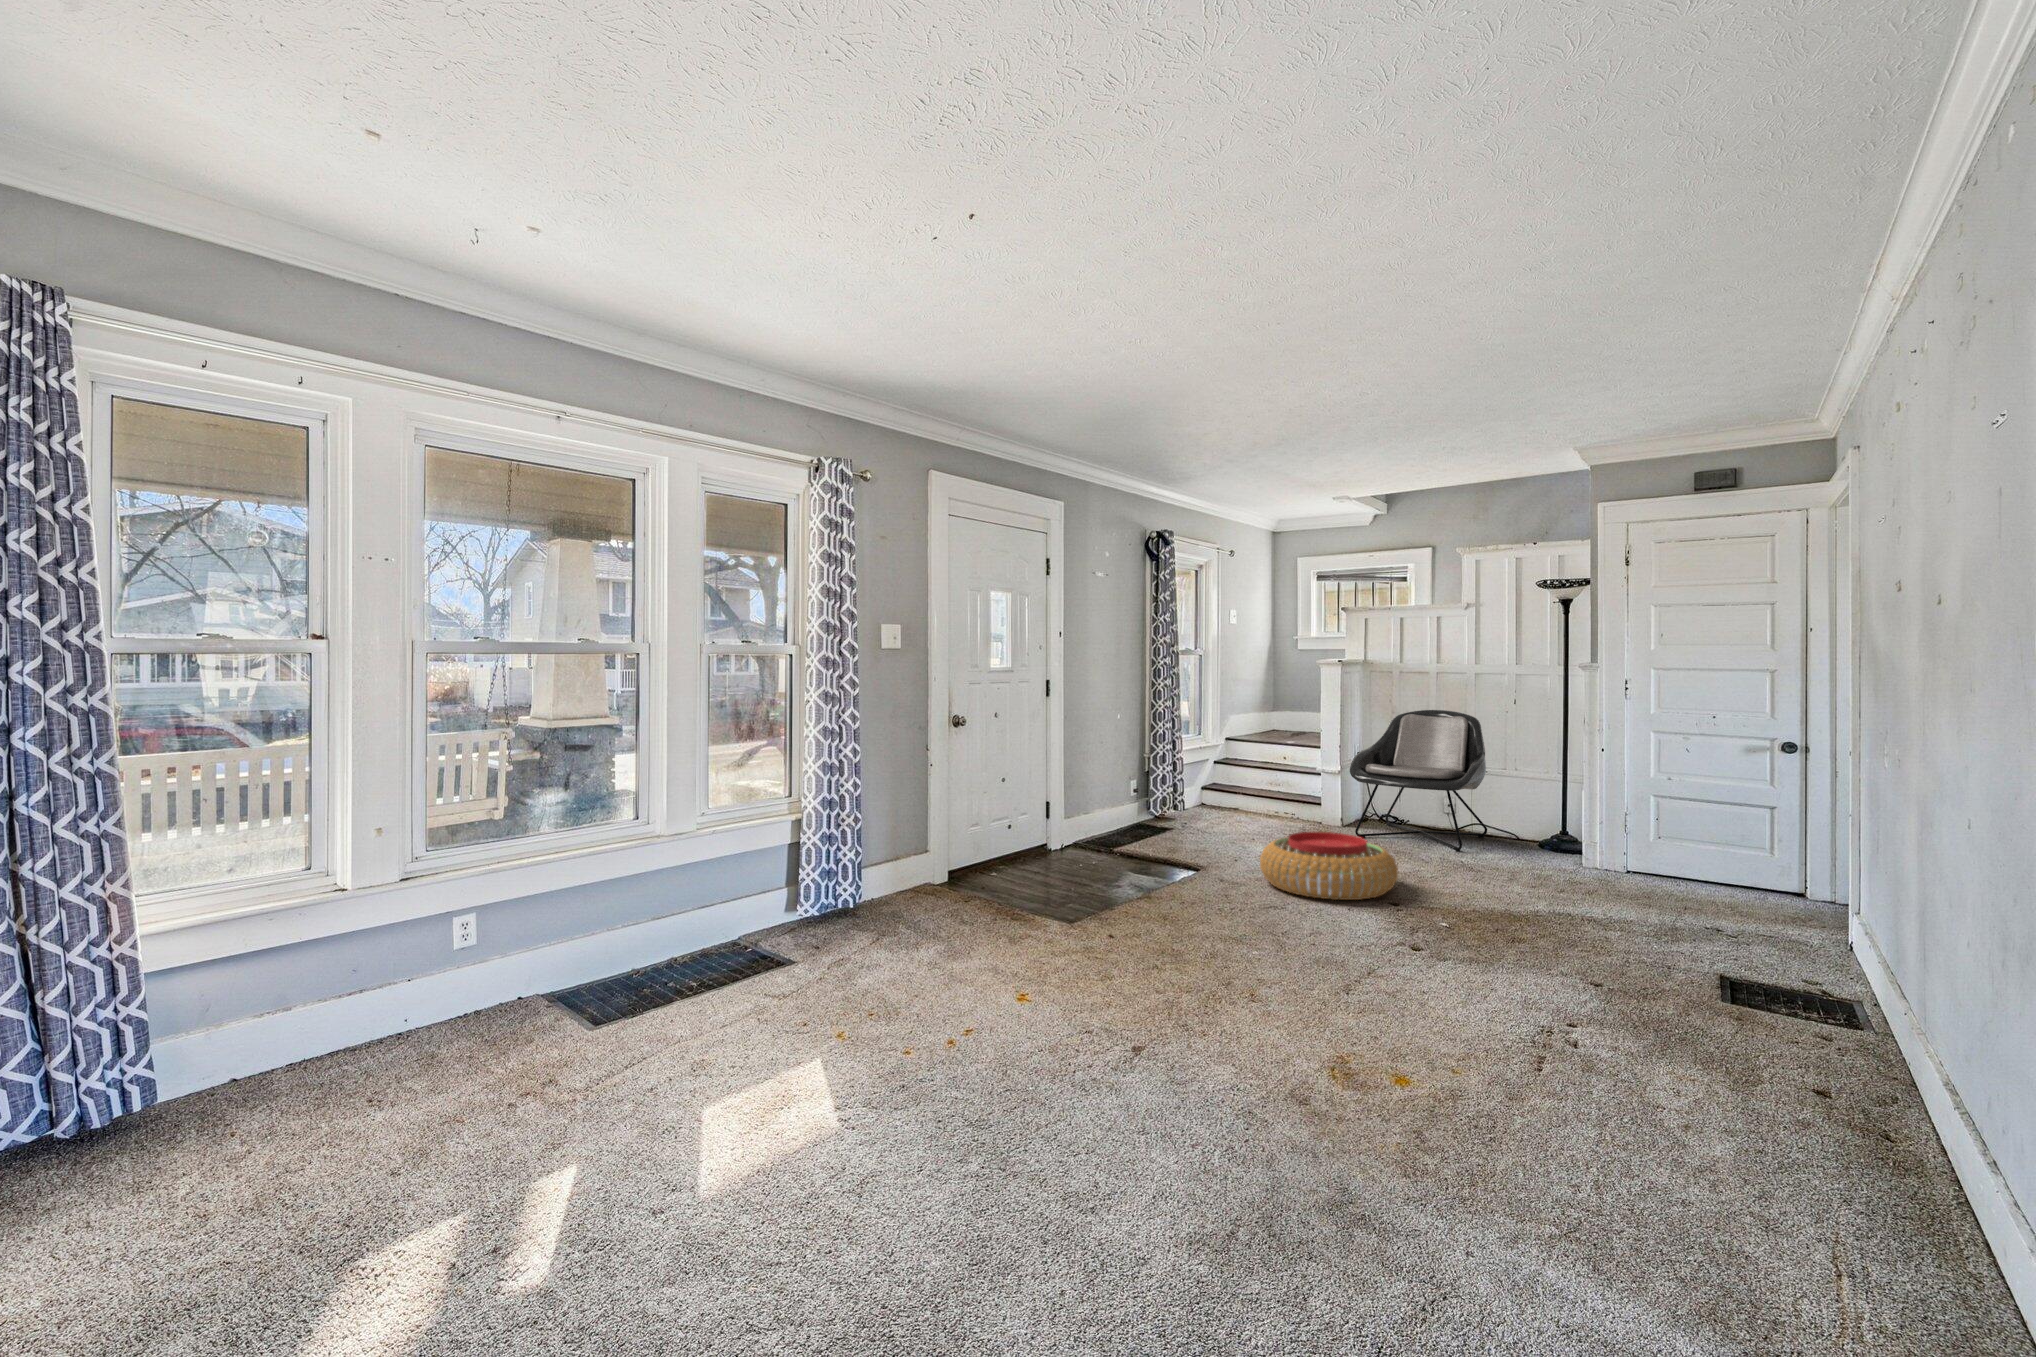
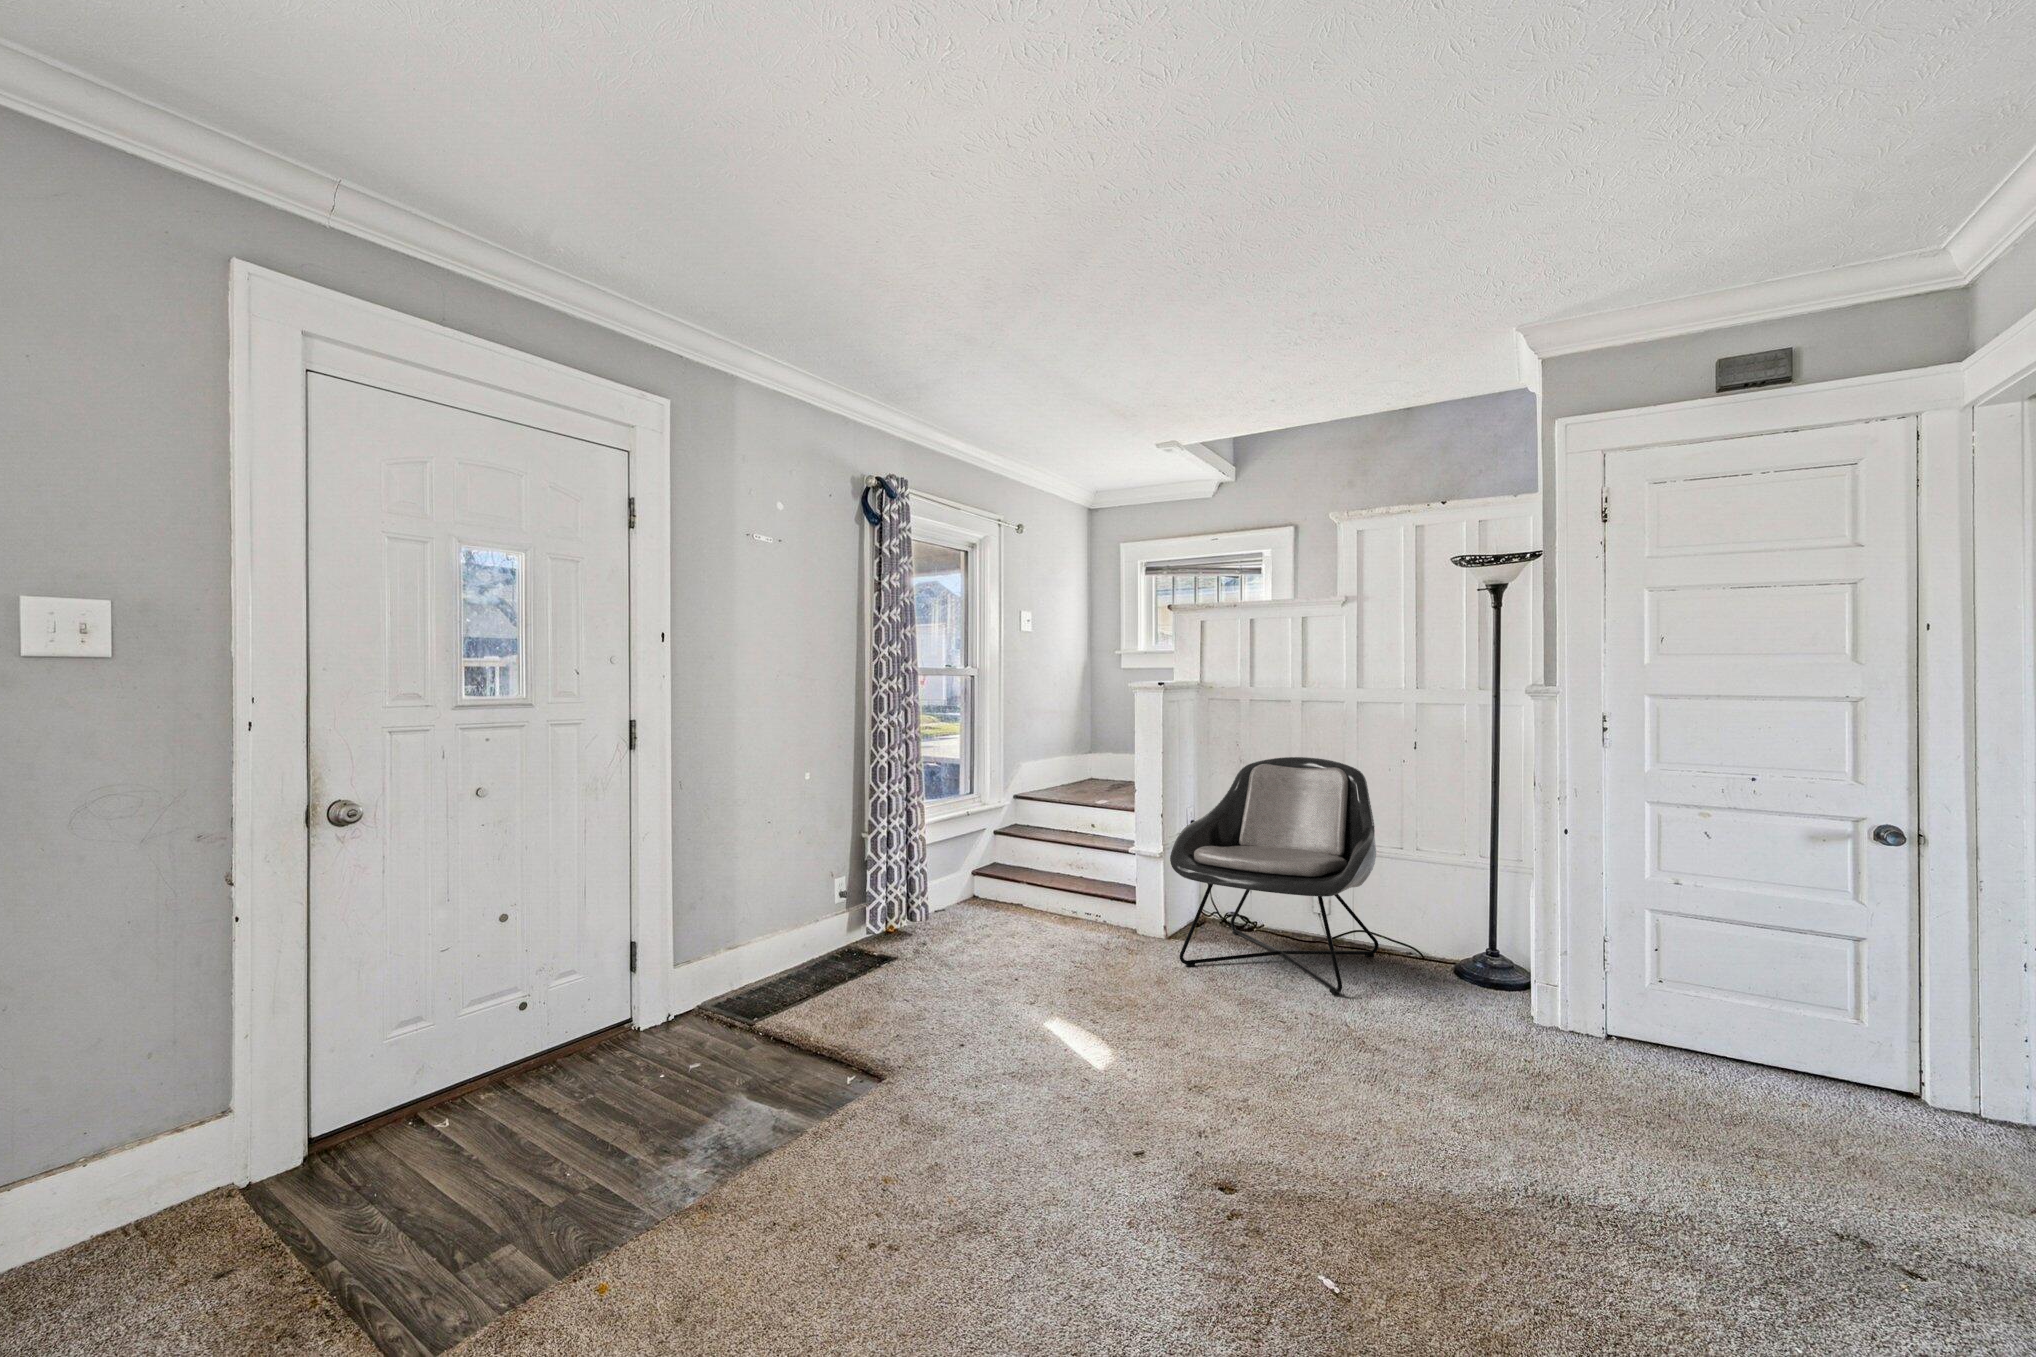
pouf: present [1260,832,1398,900] -> none [972,1001,1226,1174]

